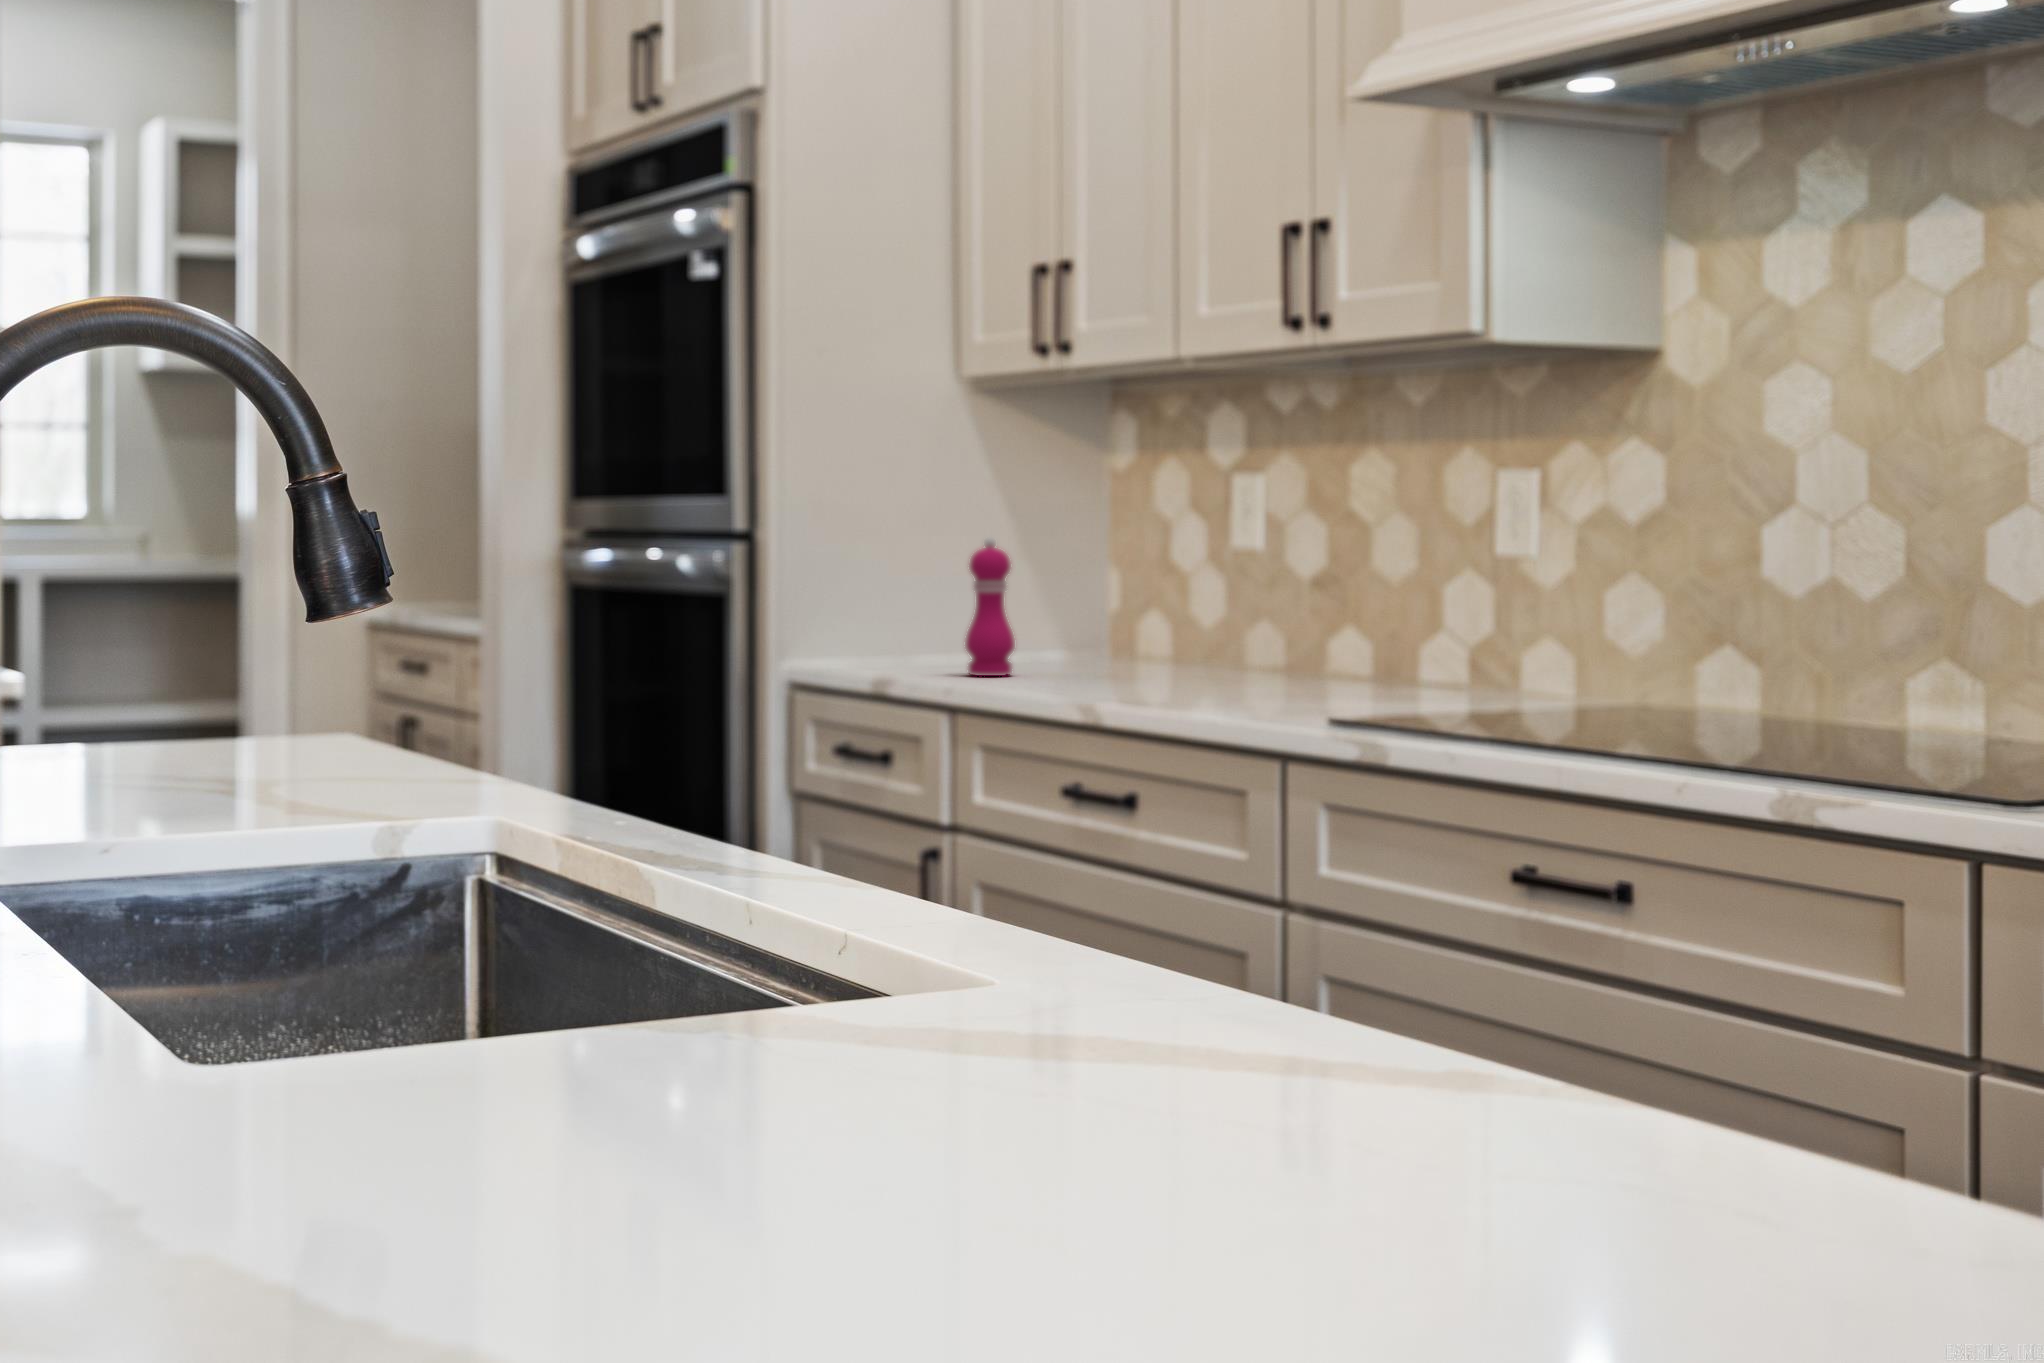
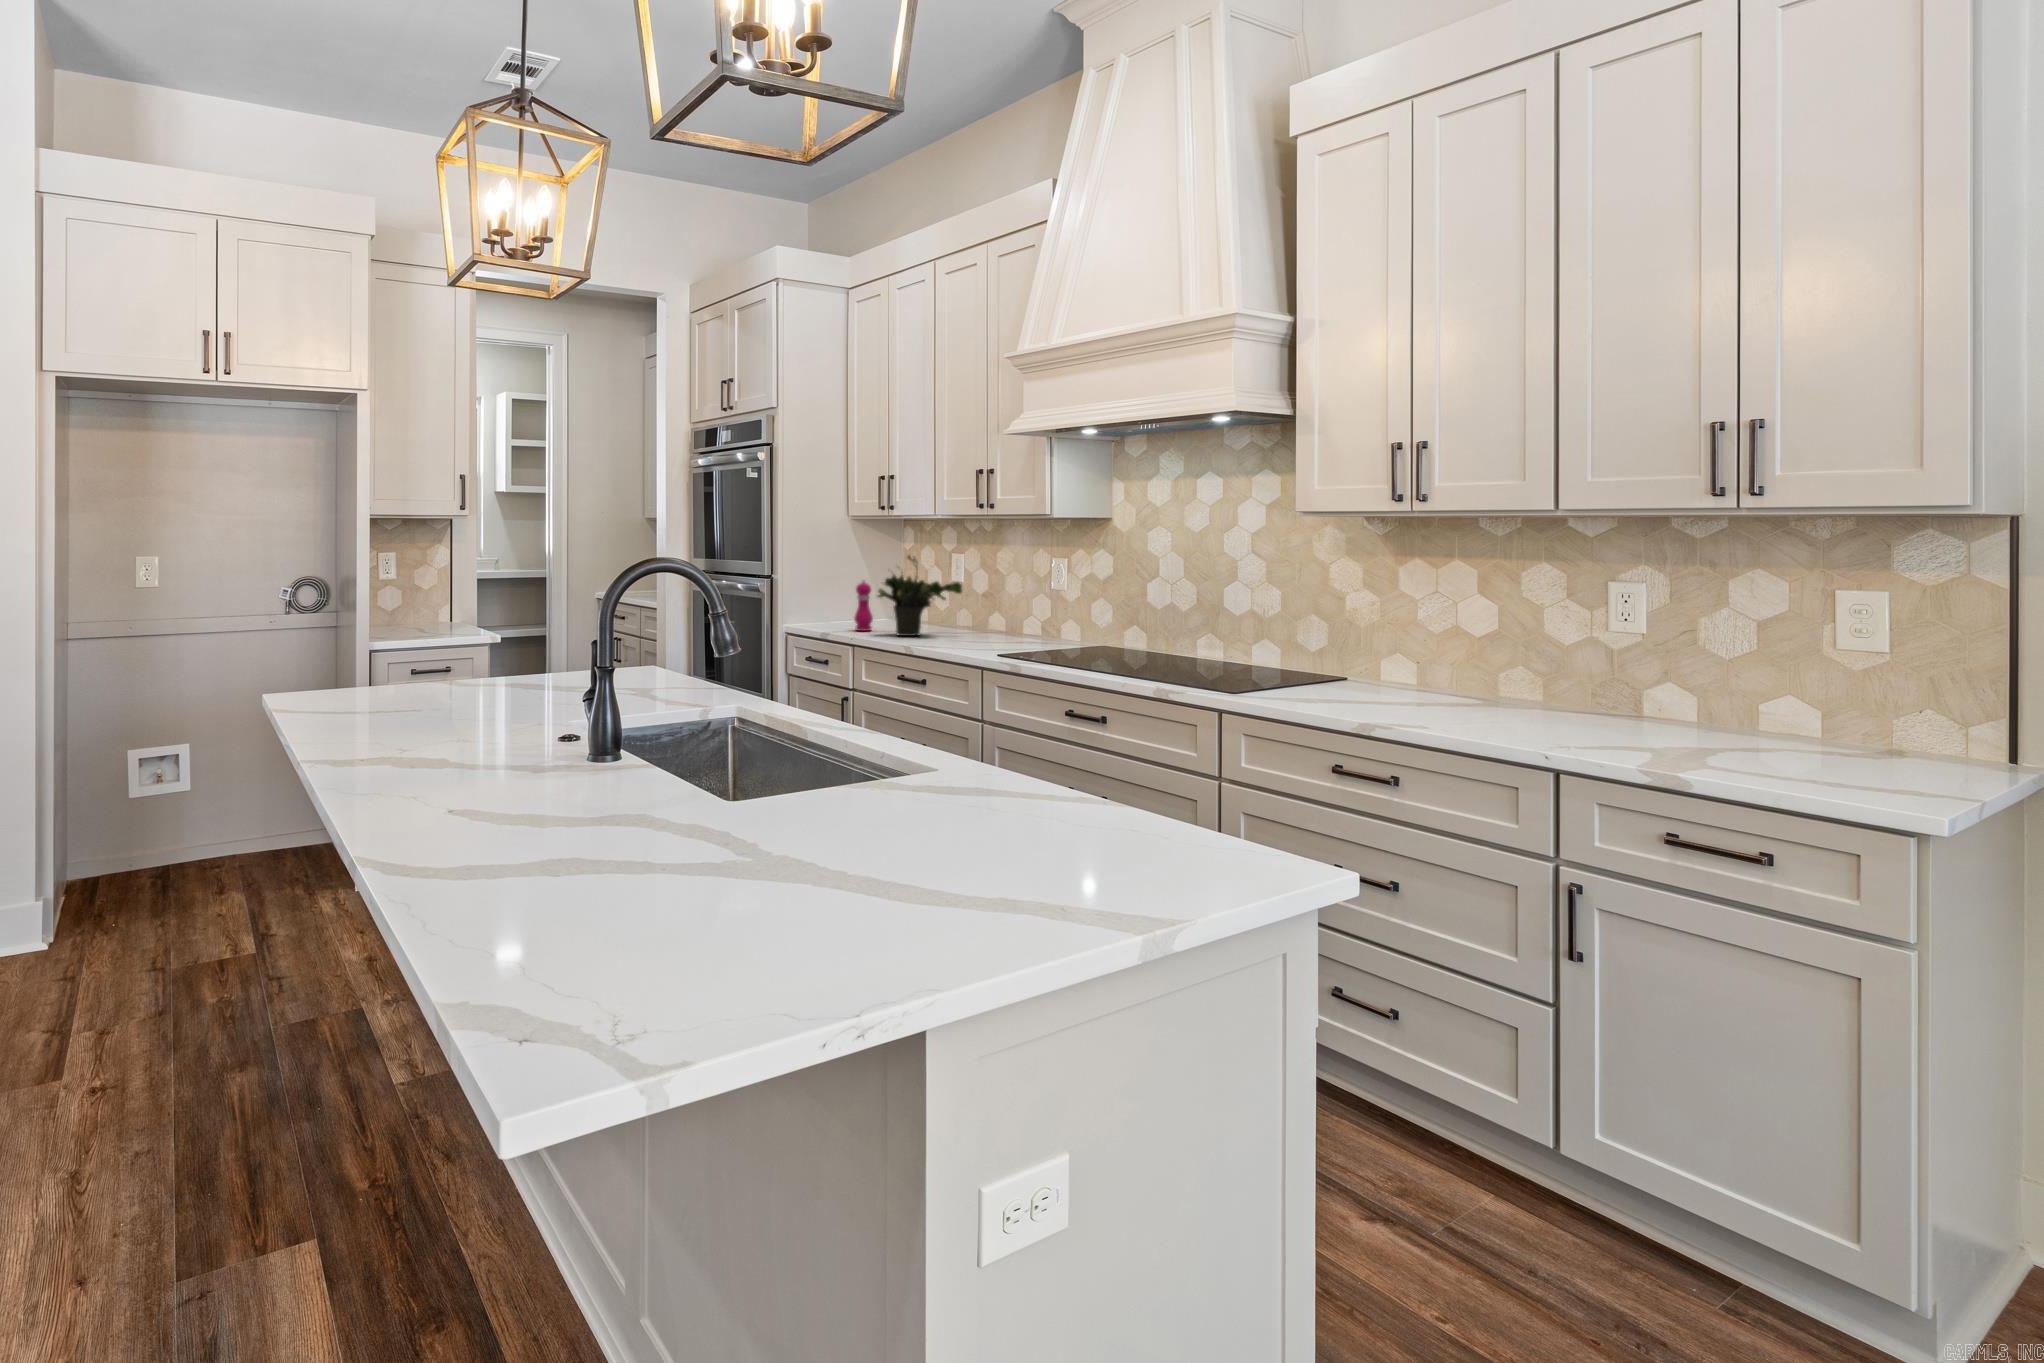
potted plant: none [1015,465,1253,685] -> present [878,556,962,636]

